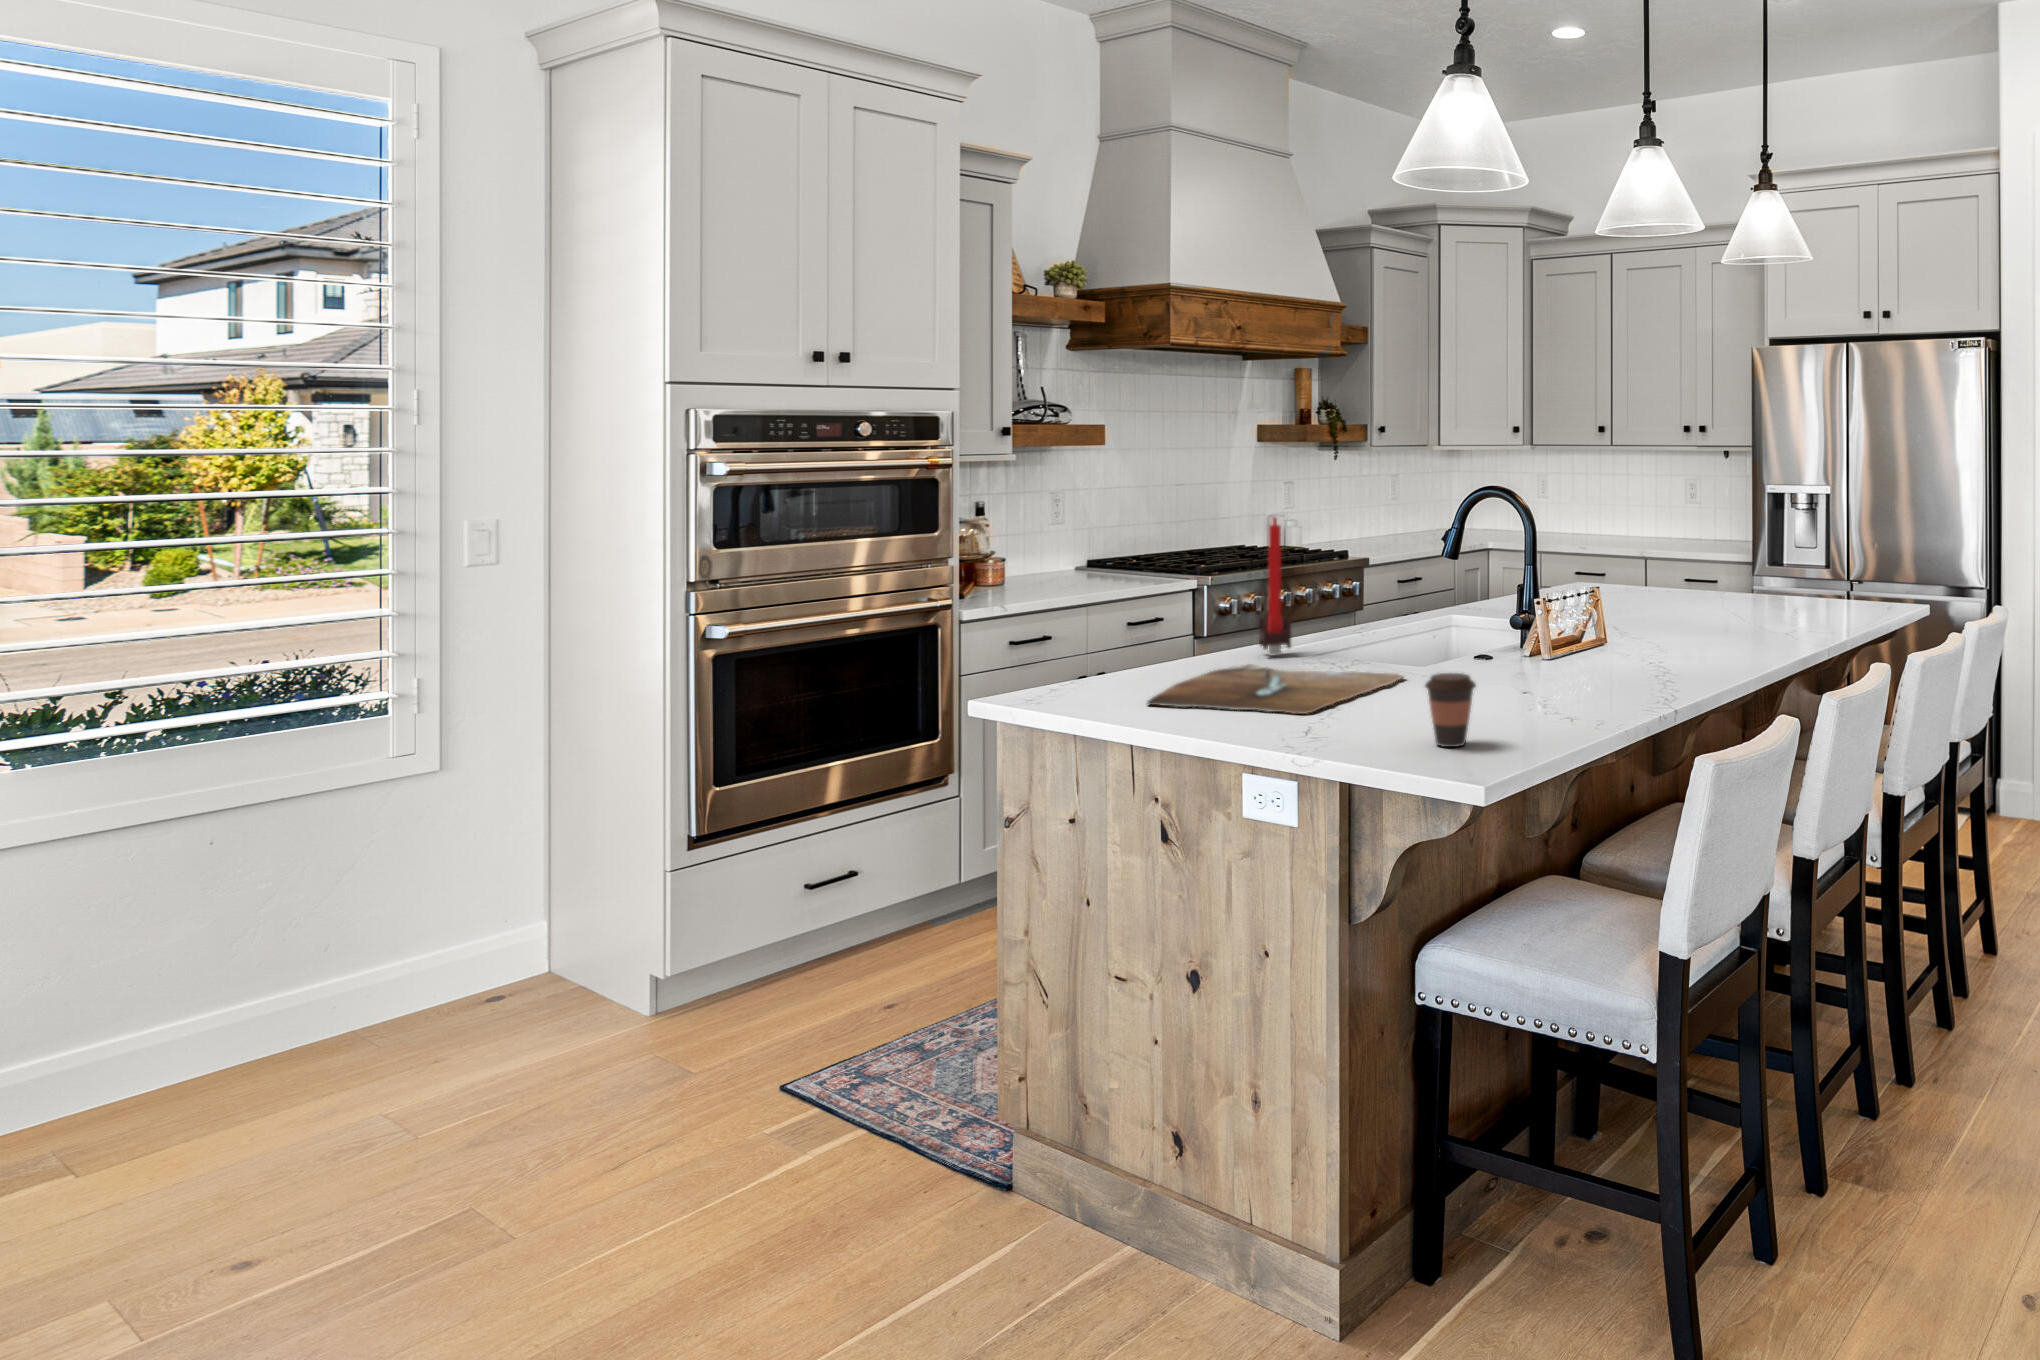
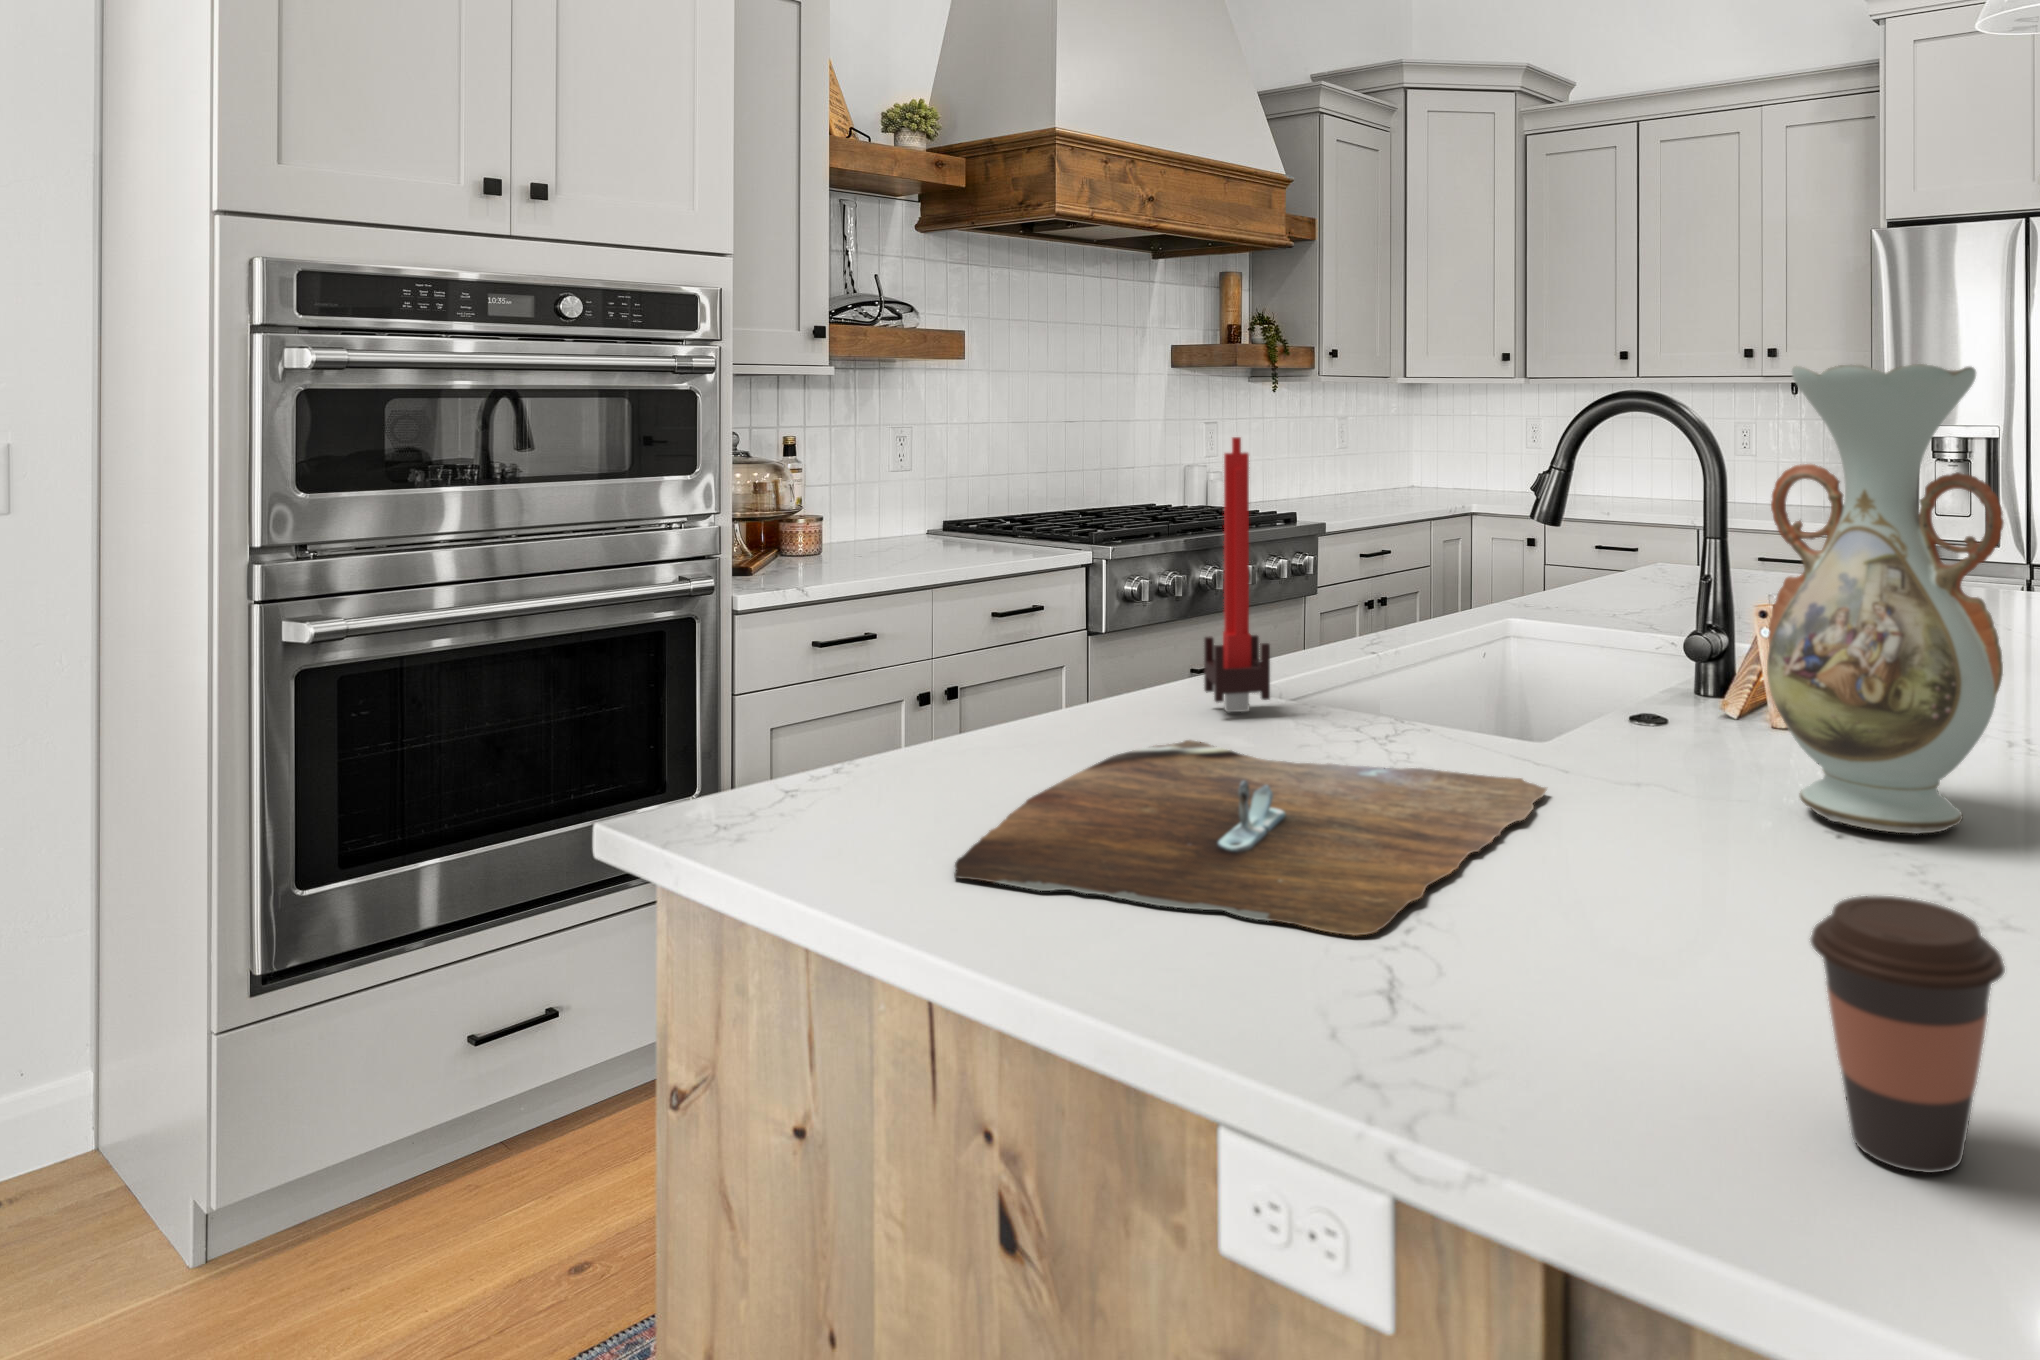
vase: none [1496,489,1585,685] -> present [1767,364,2004,834]

